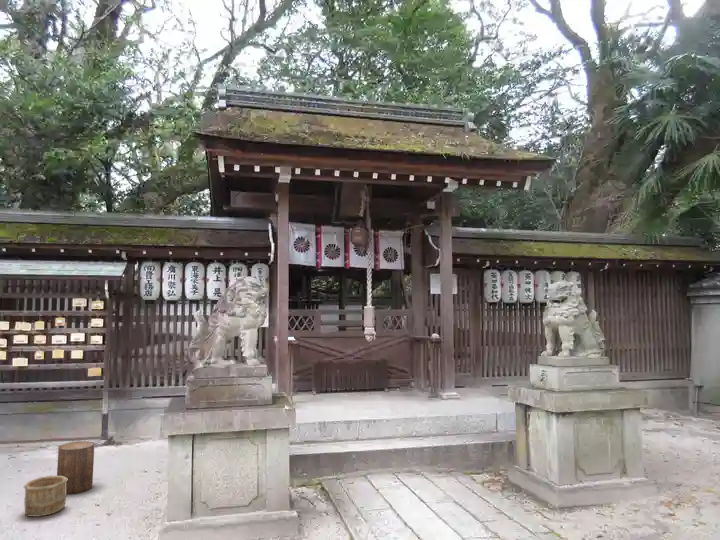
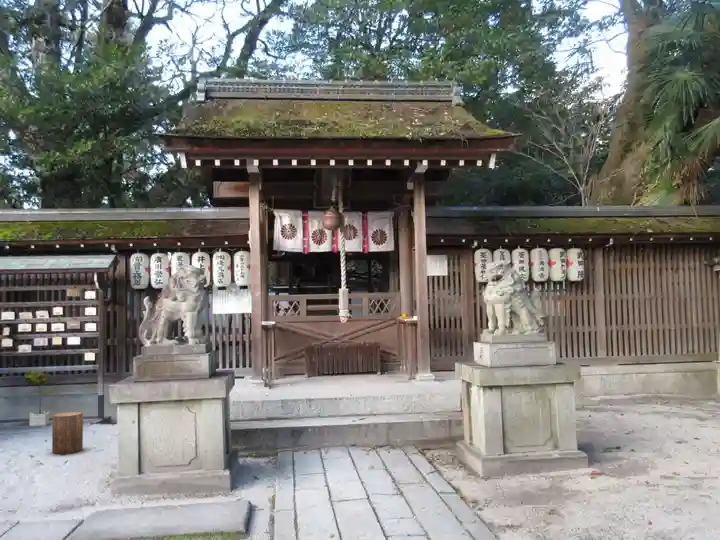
potted tree: none [18,386,47,449] -> present [25,370,51,426]
wooden bucket: present [24,476,67,517] -> none [23,436,58,466]

